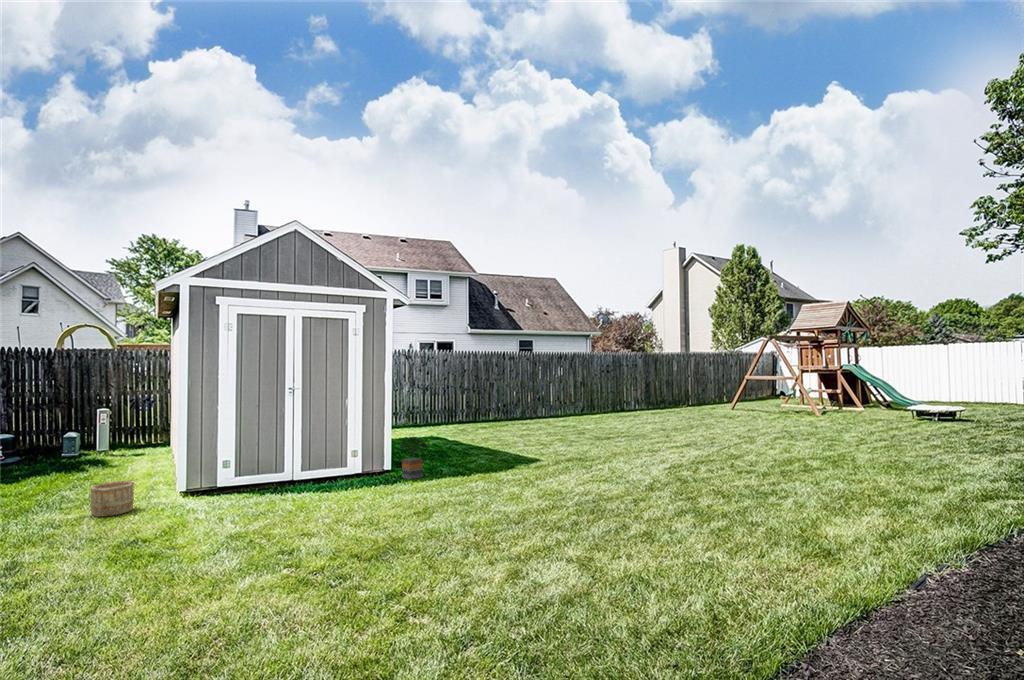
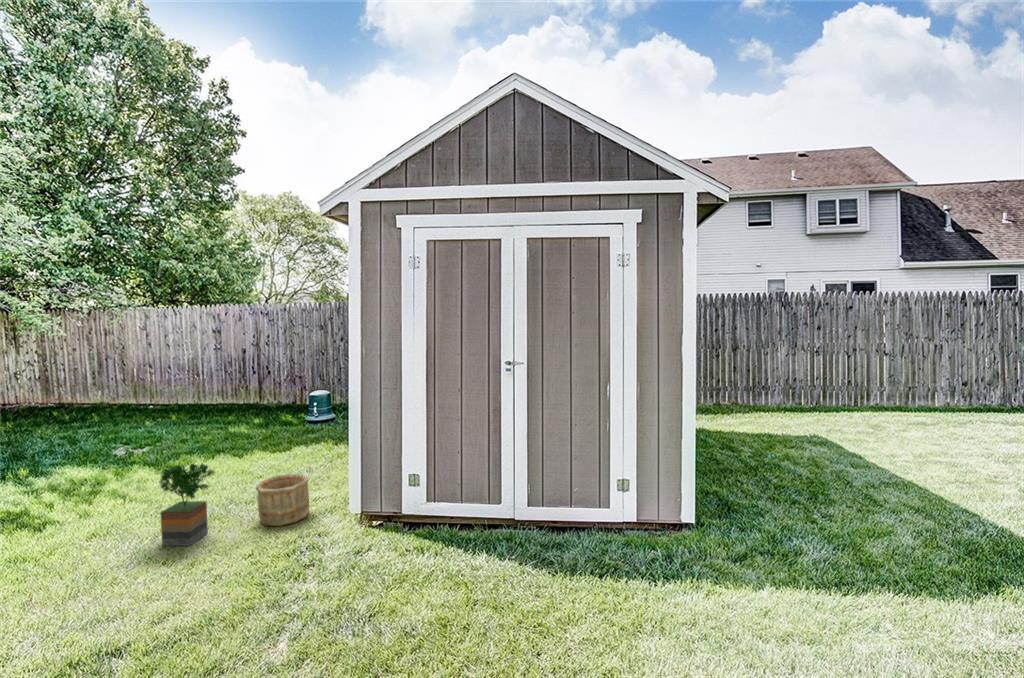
potted tree: present [400,437,428,479] -> present [159,464,214,546]

